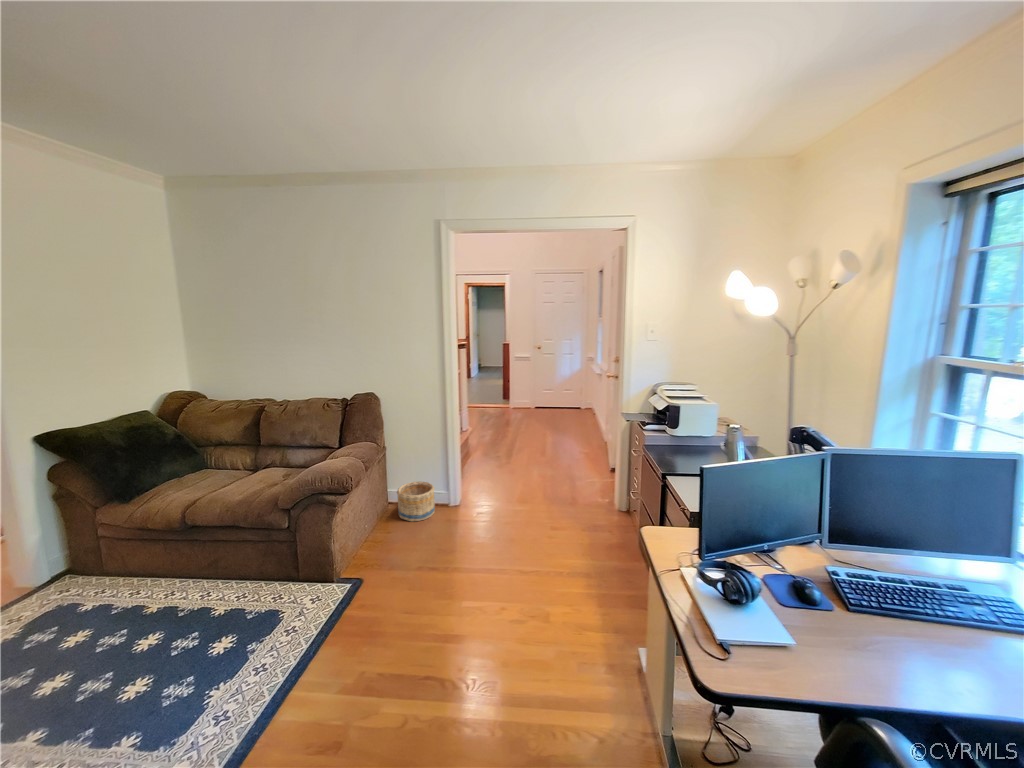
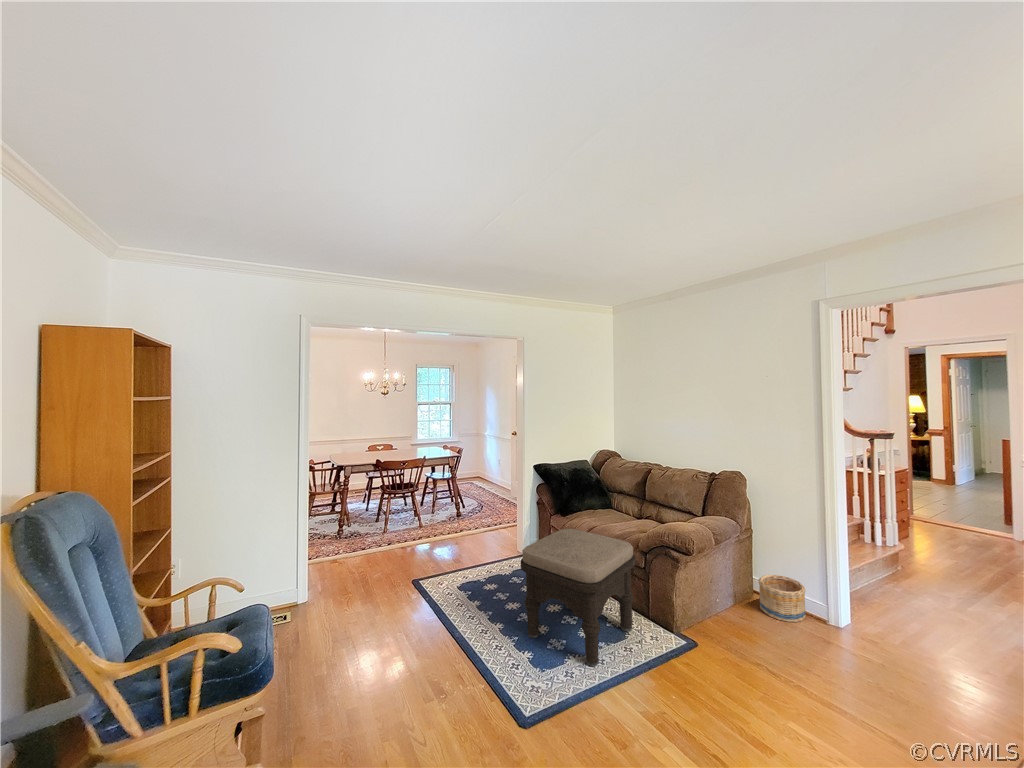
ottoman: none [73,502,286,713] -> present [521,529,636,666]

